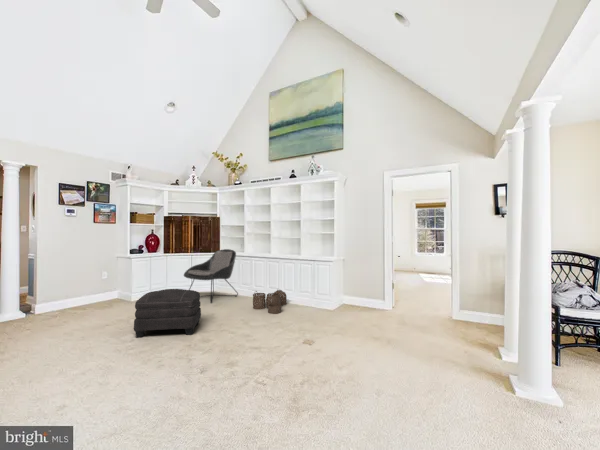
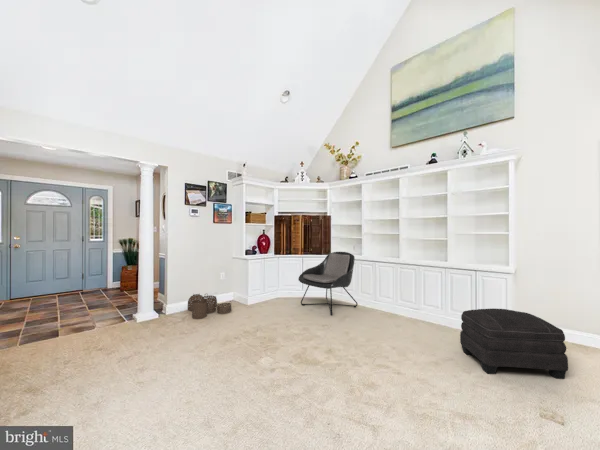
ottoman: present [134,289,201,338] -> present [460,309,568,379]
woven basket: present [253,290,287,314] -> present [188,294,231,319]

